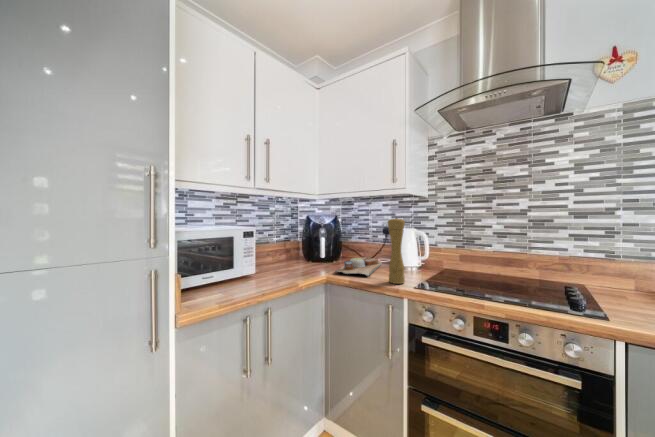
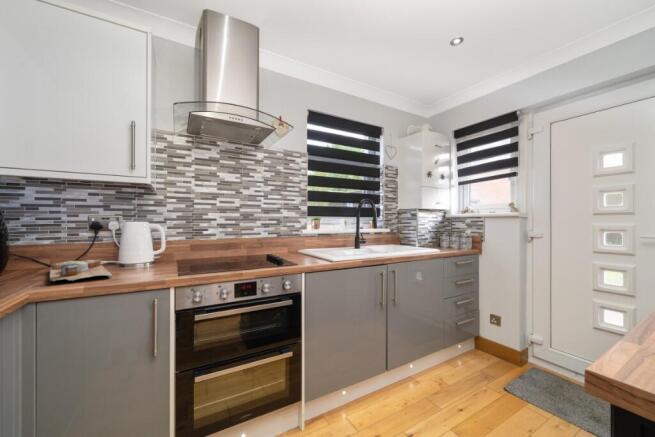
pepper mill: present [388,218,405,284] -> none [144,208,165,276]

